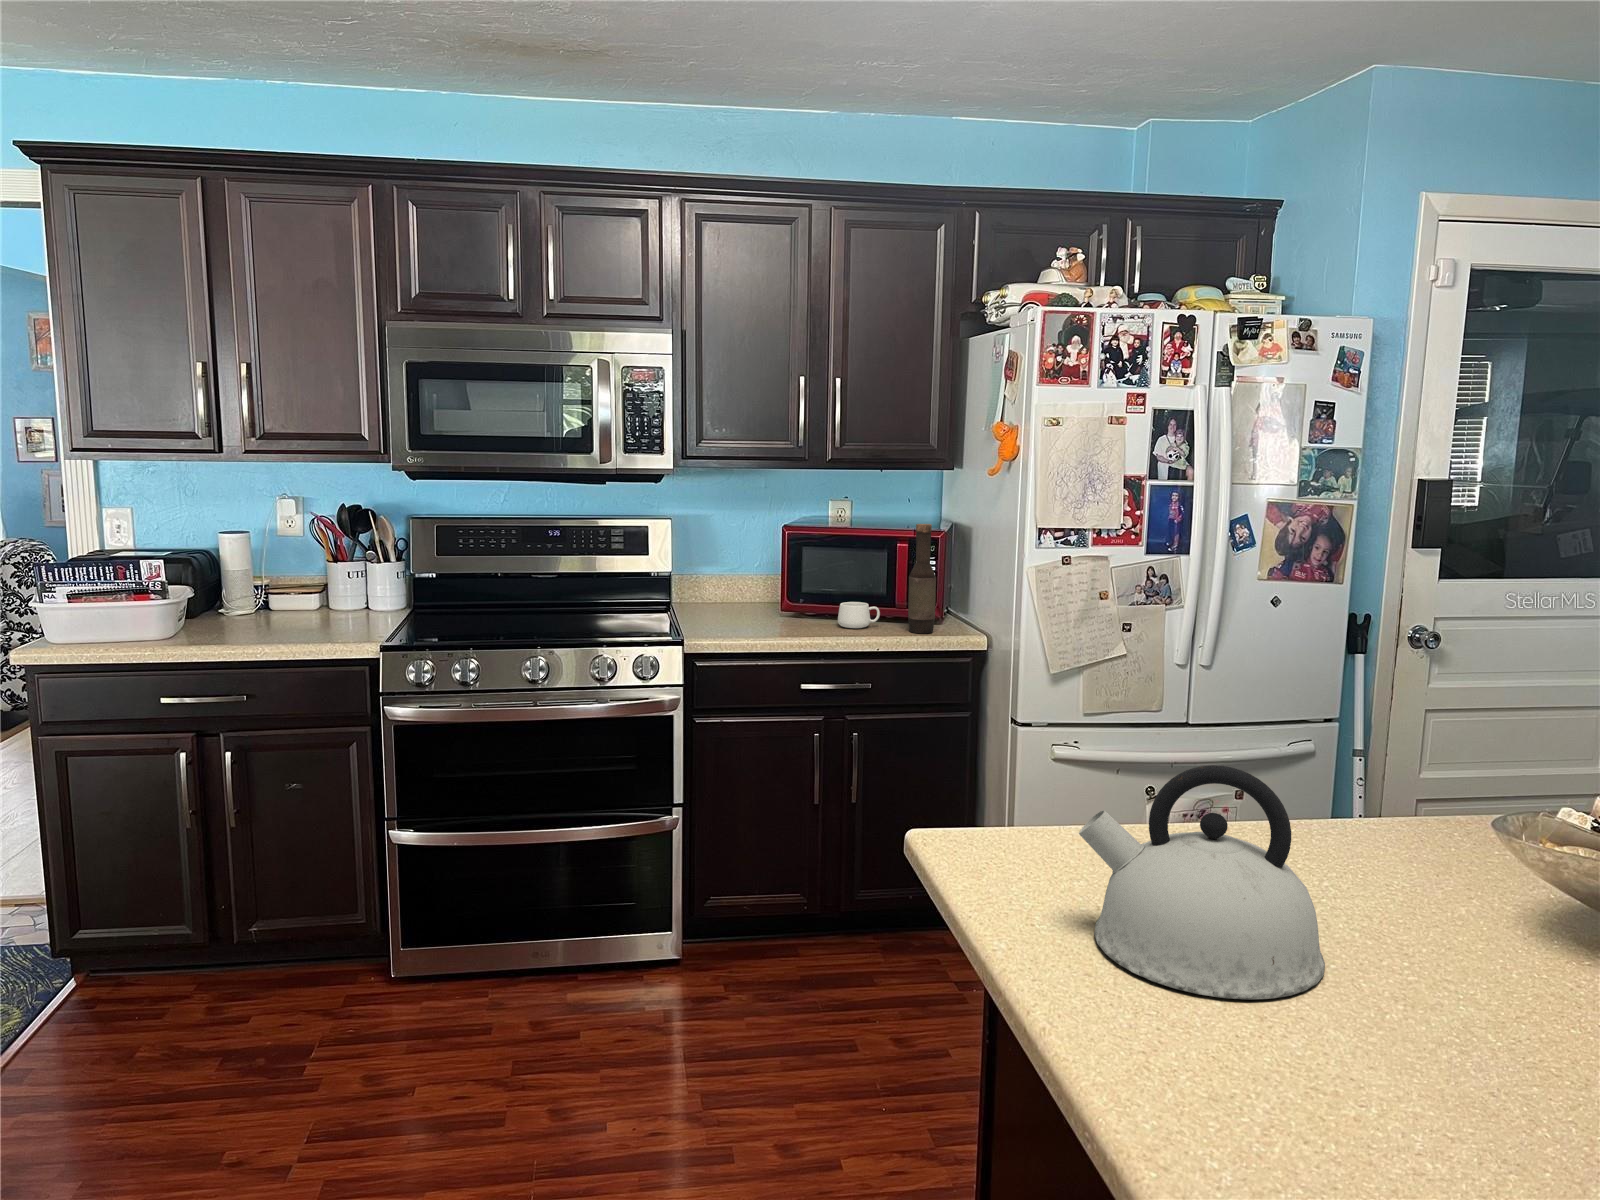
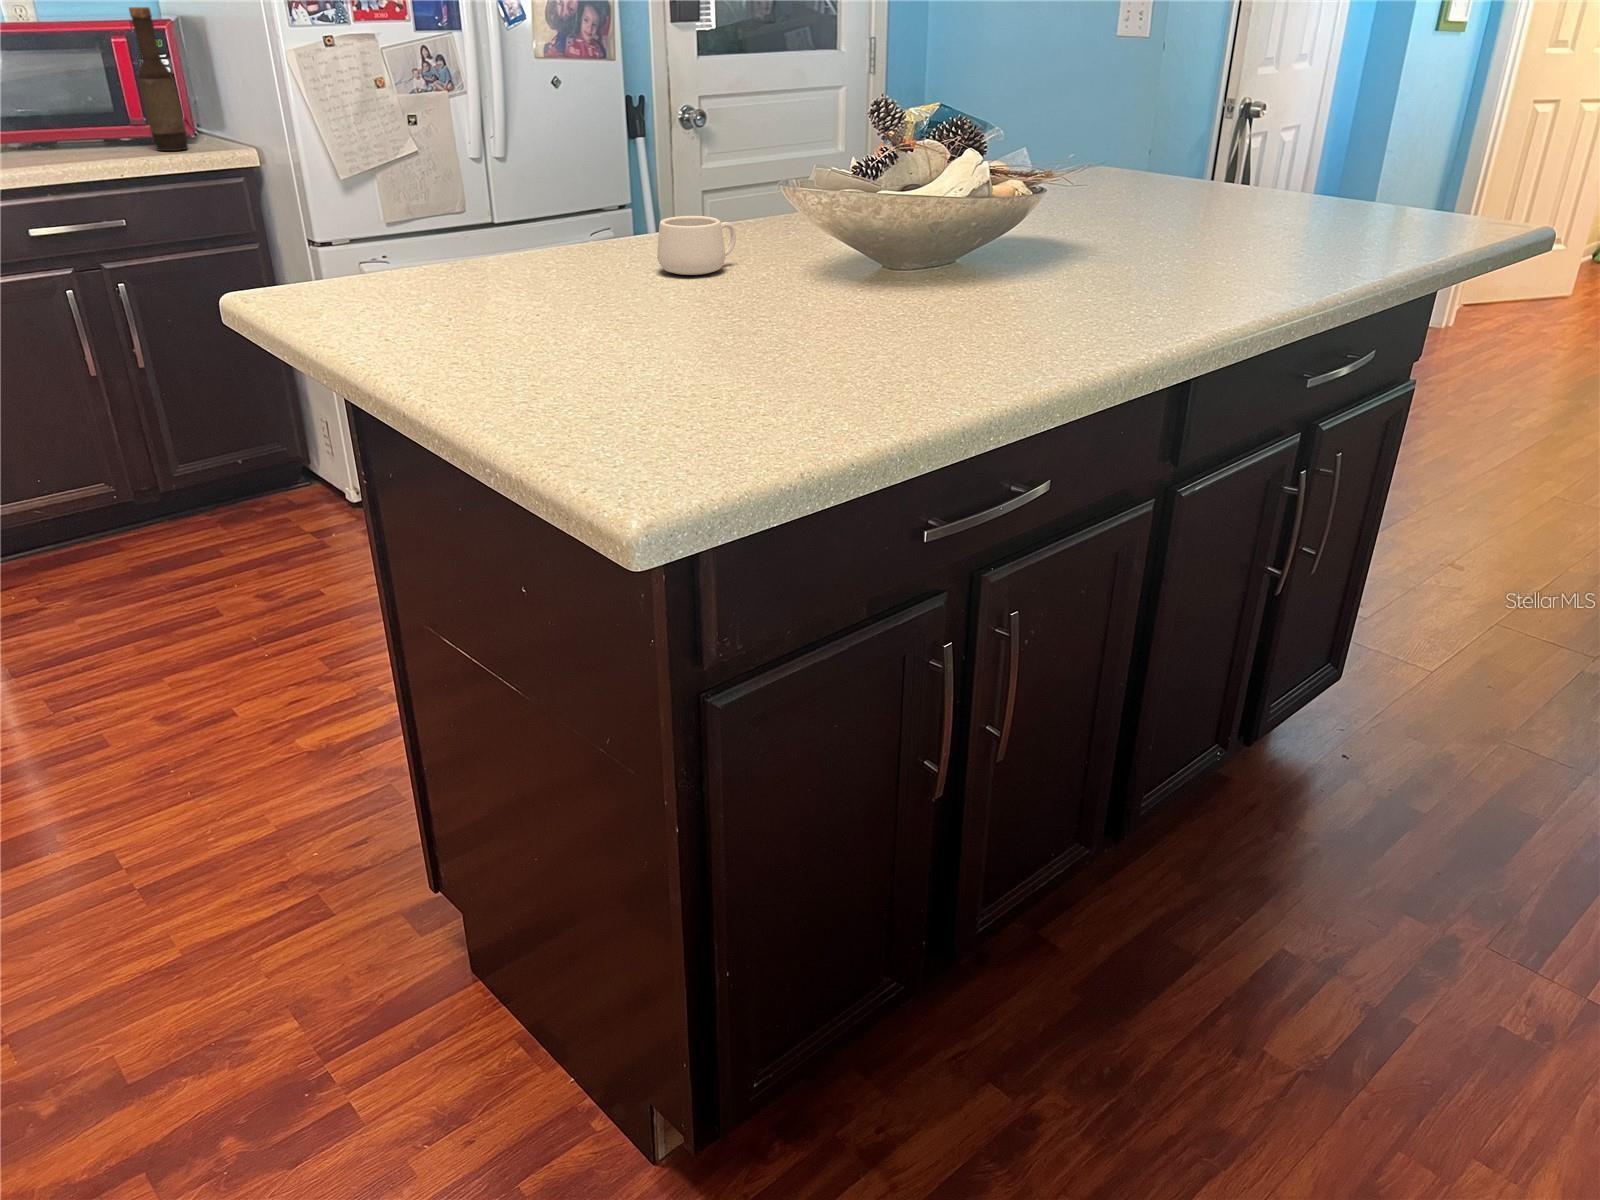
mug: present [838,602,880,628] -> present [657,216,736,275]
kettle: present [1079,765,1325,1000] -> none [391,137,623,341]

